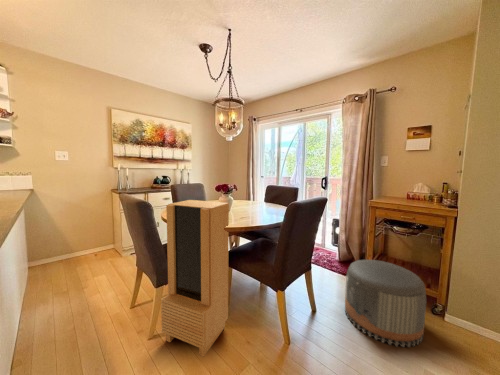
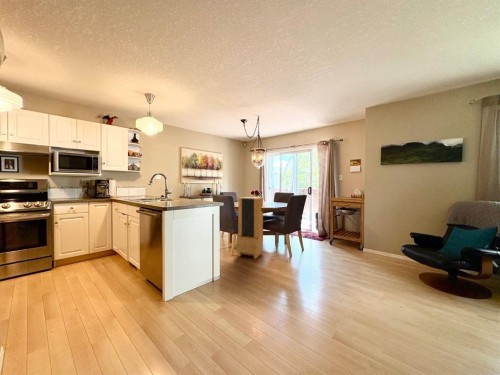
pouf: present [345,260,426,347] -> none [316,226,349,257]

